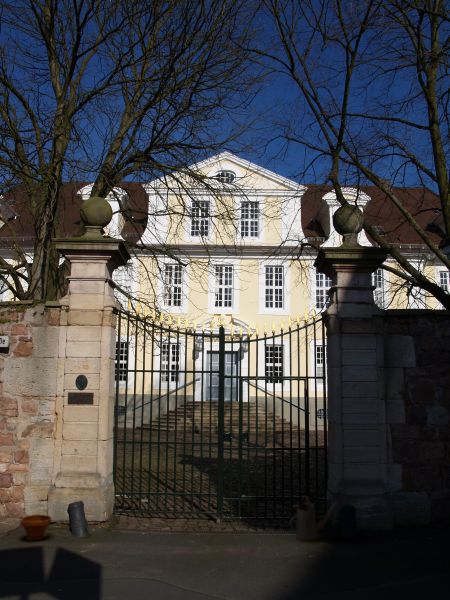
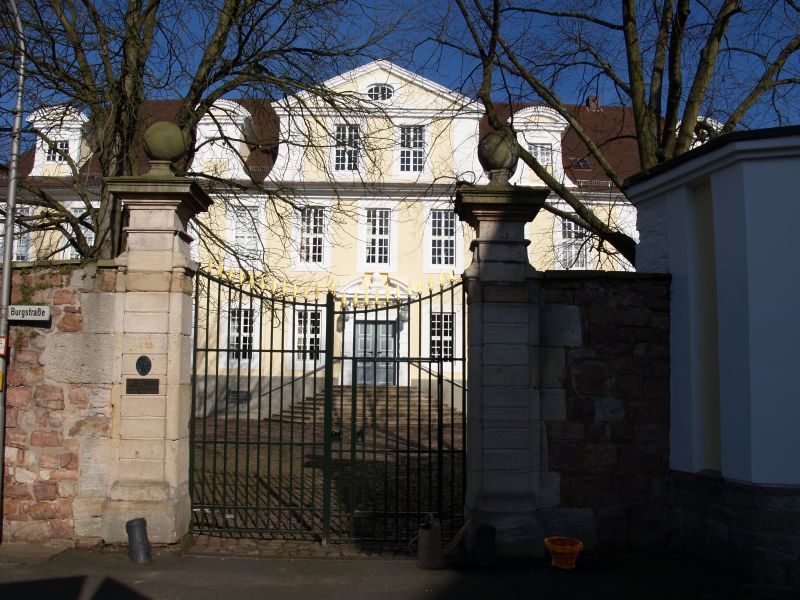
planter: present [20,514,51,540] -> present [545,537,583,568]

